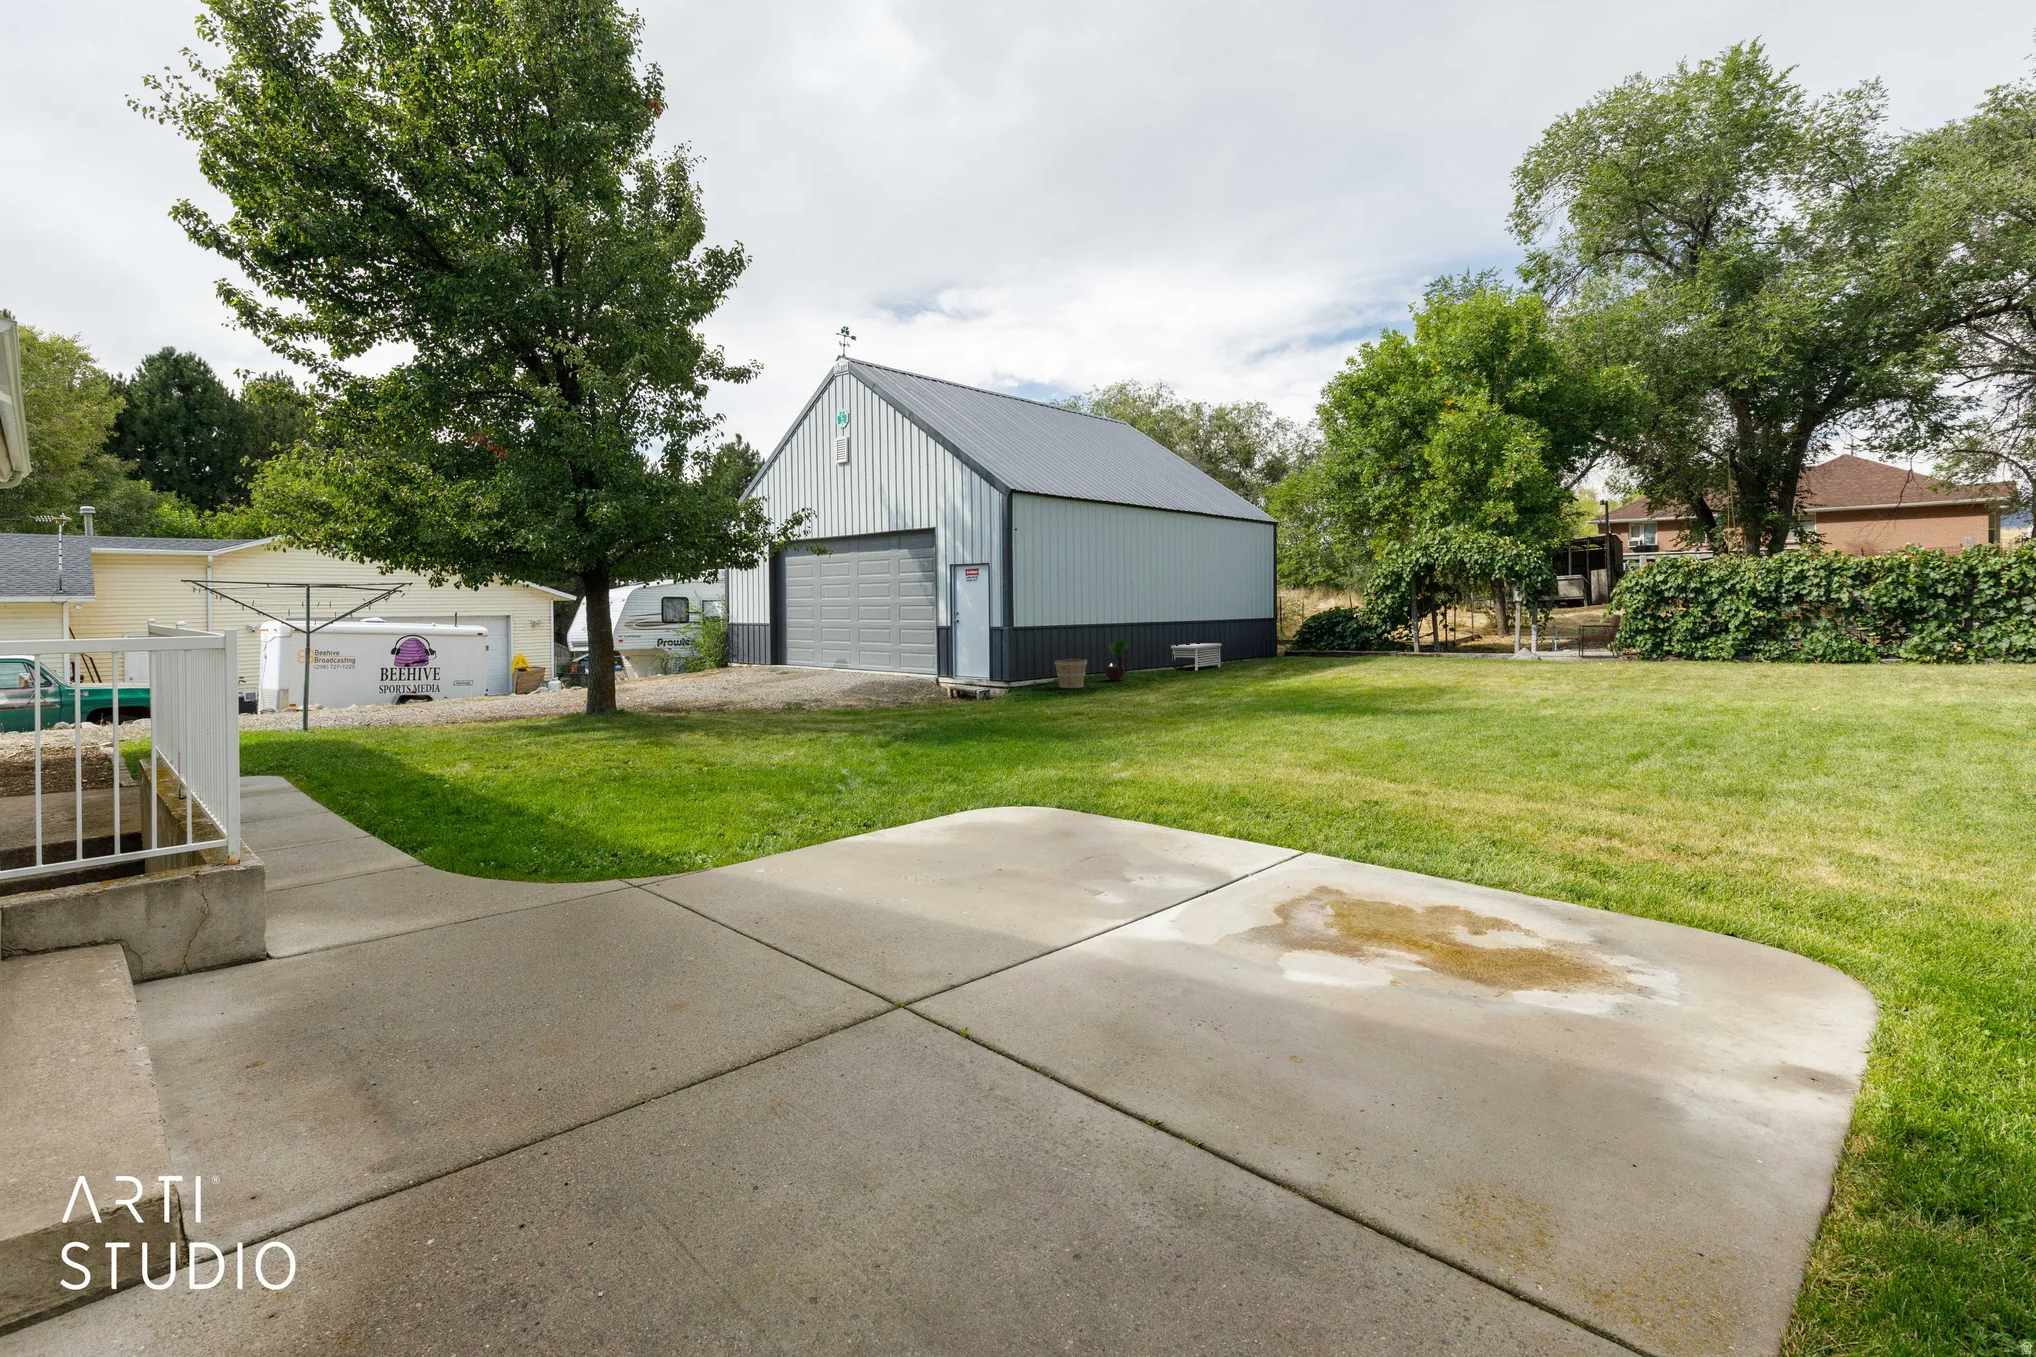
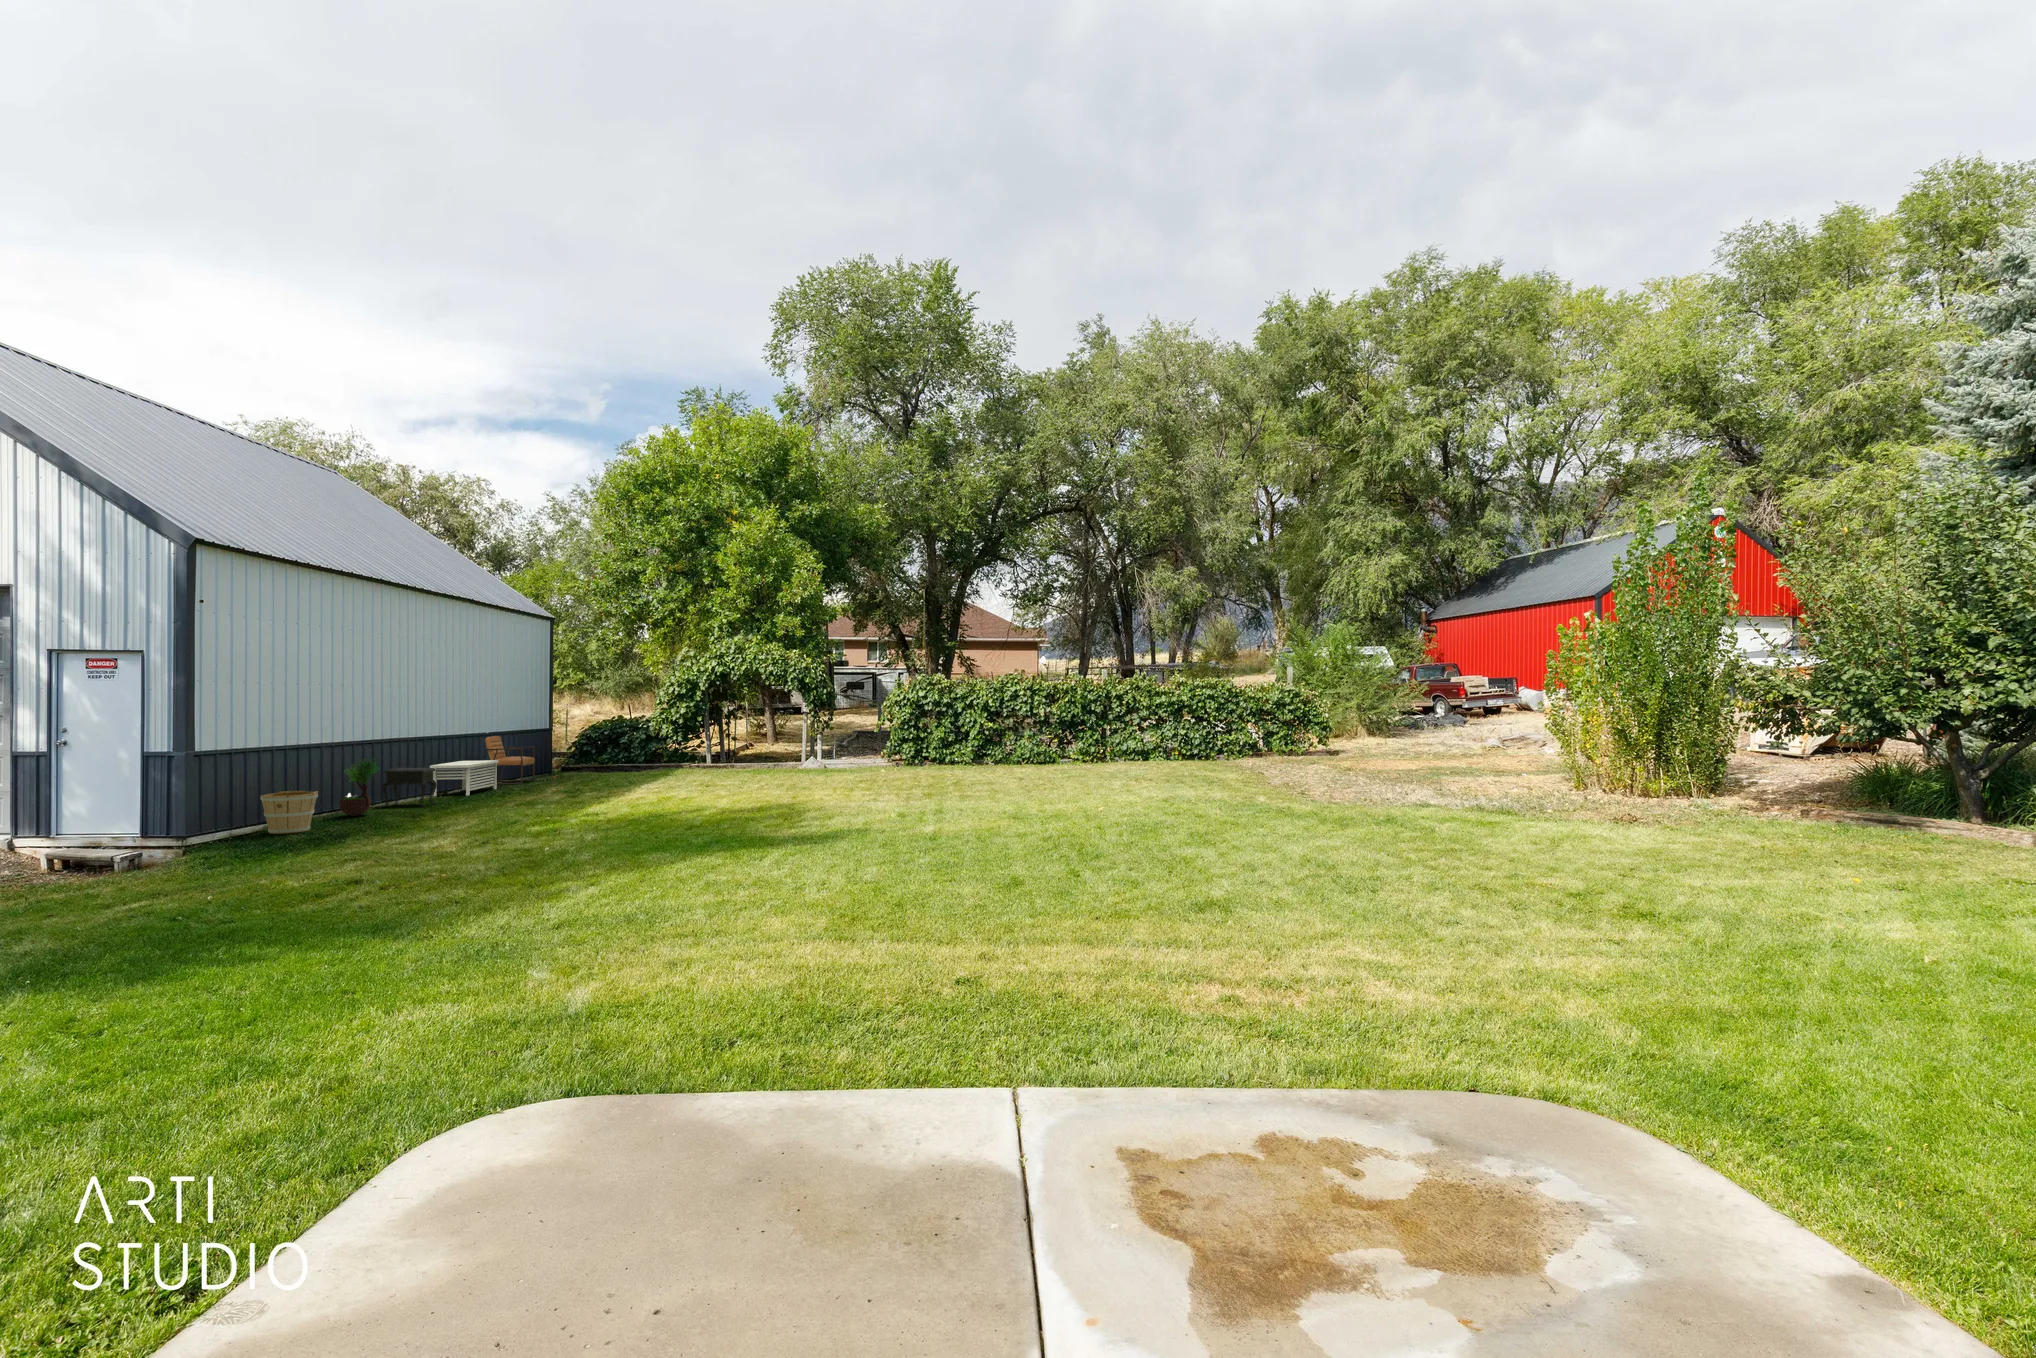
chair: present [1578,615,1621,658] -> present [484,736,535,785]
side table: none [1134,647,1171,677] -> present [381,768,437,808]

